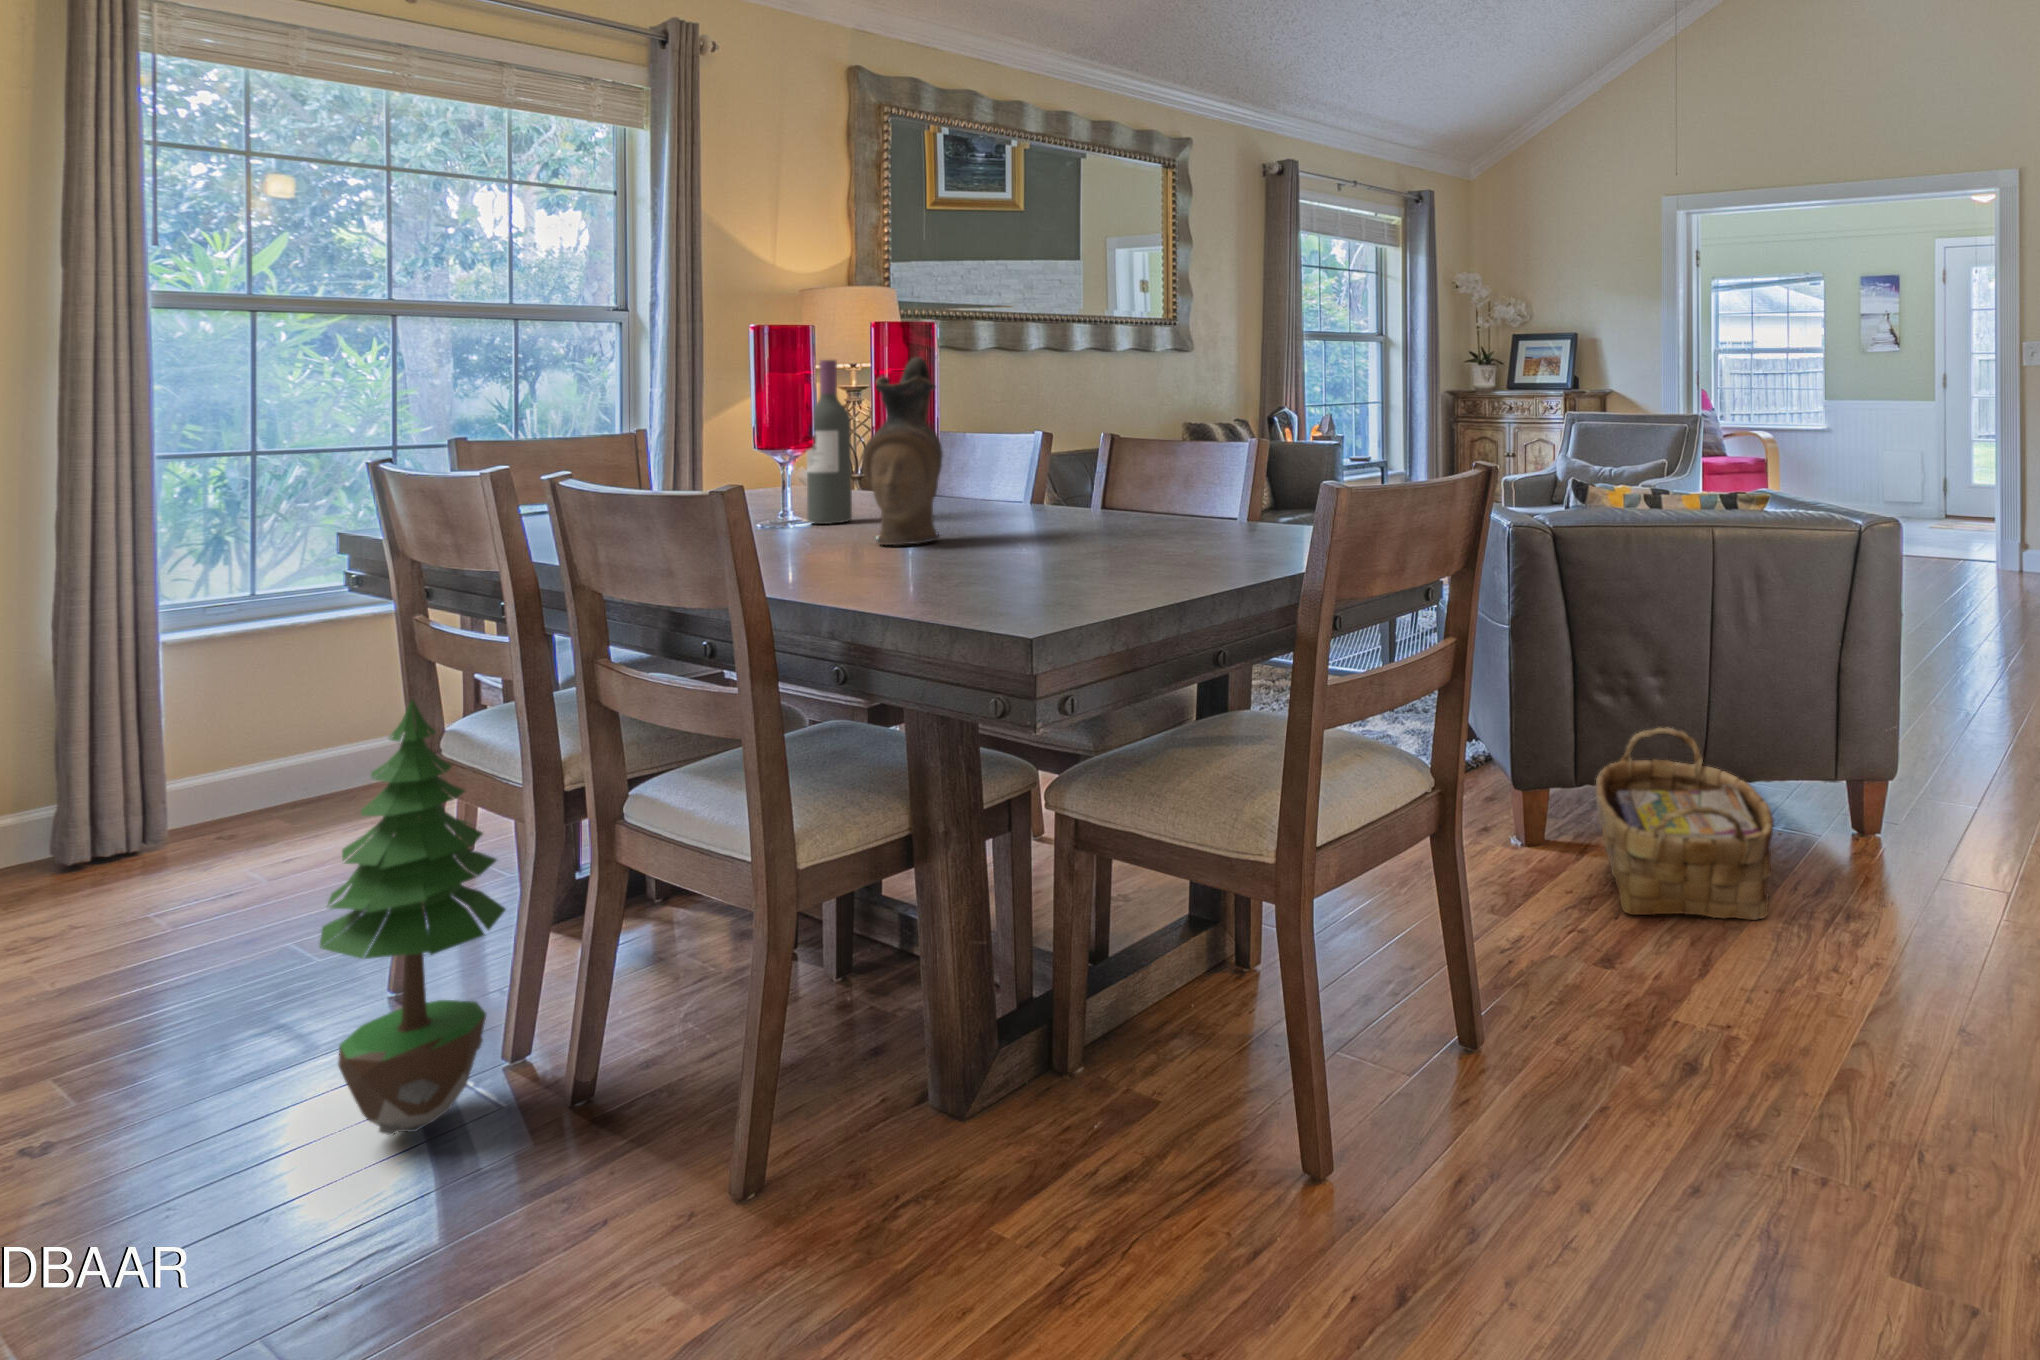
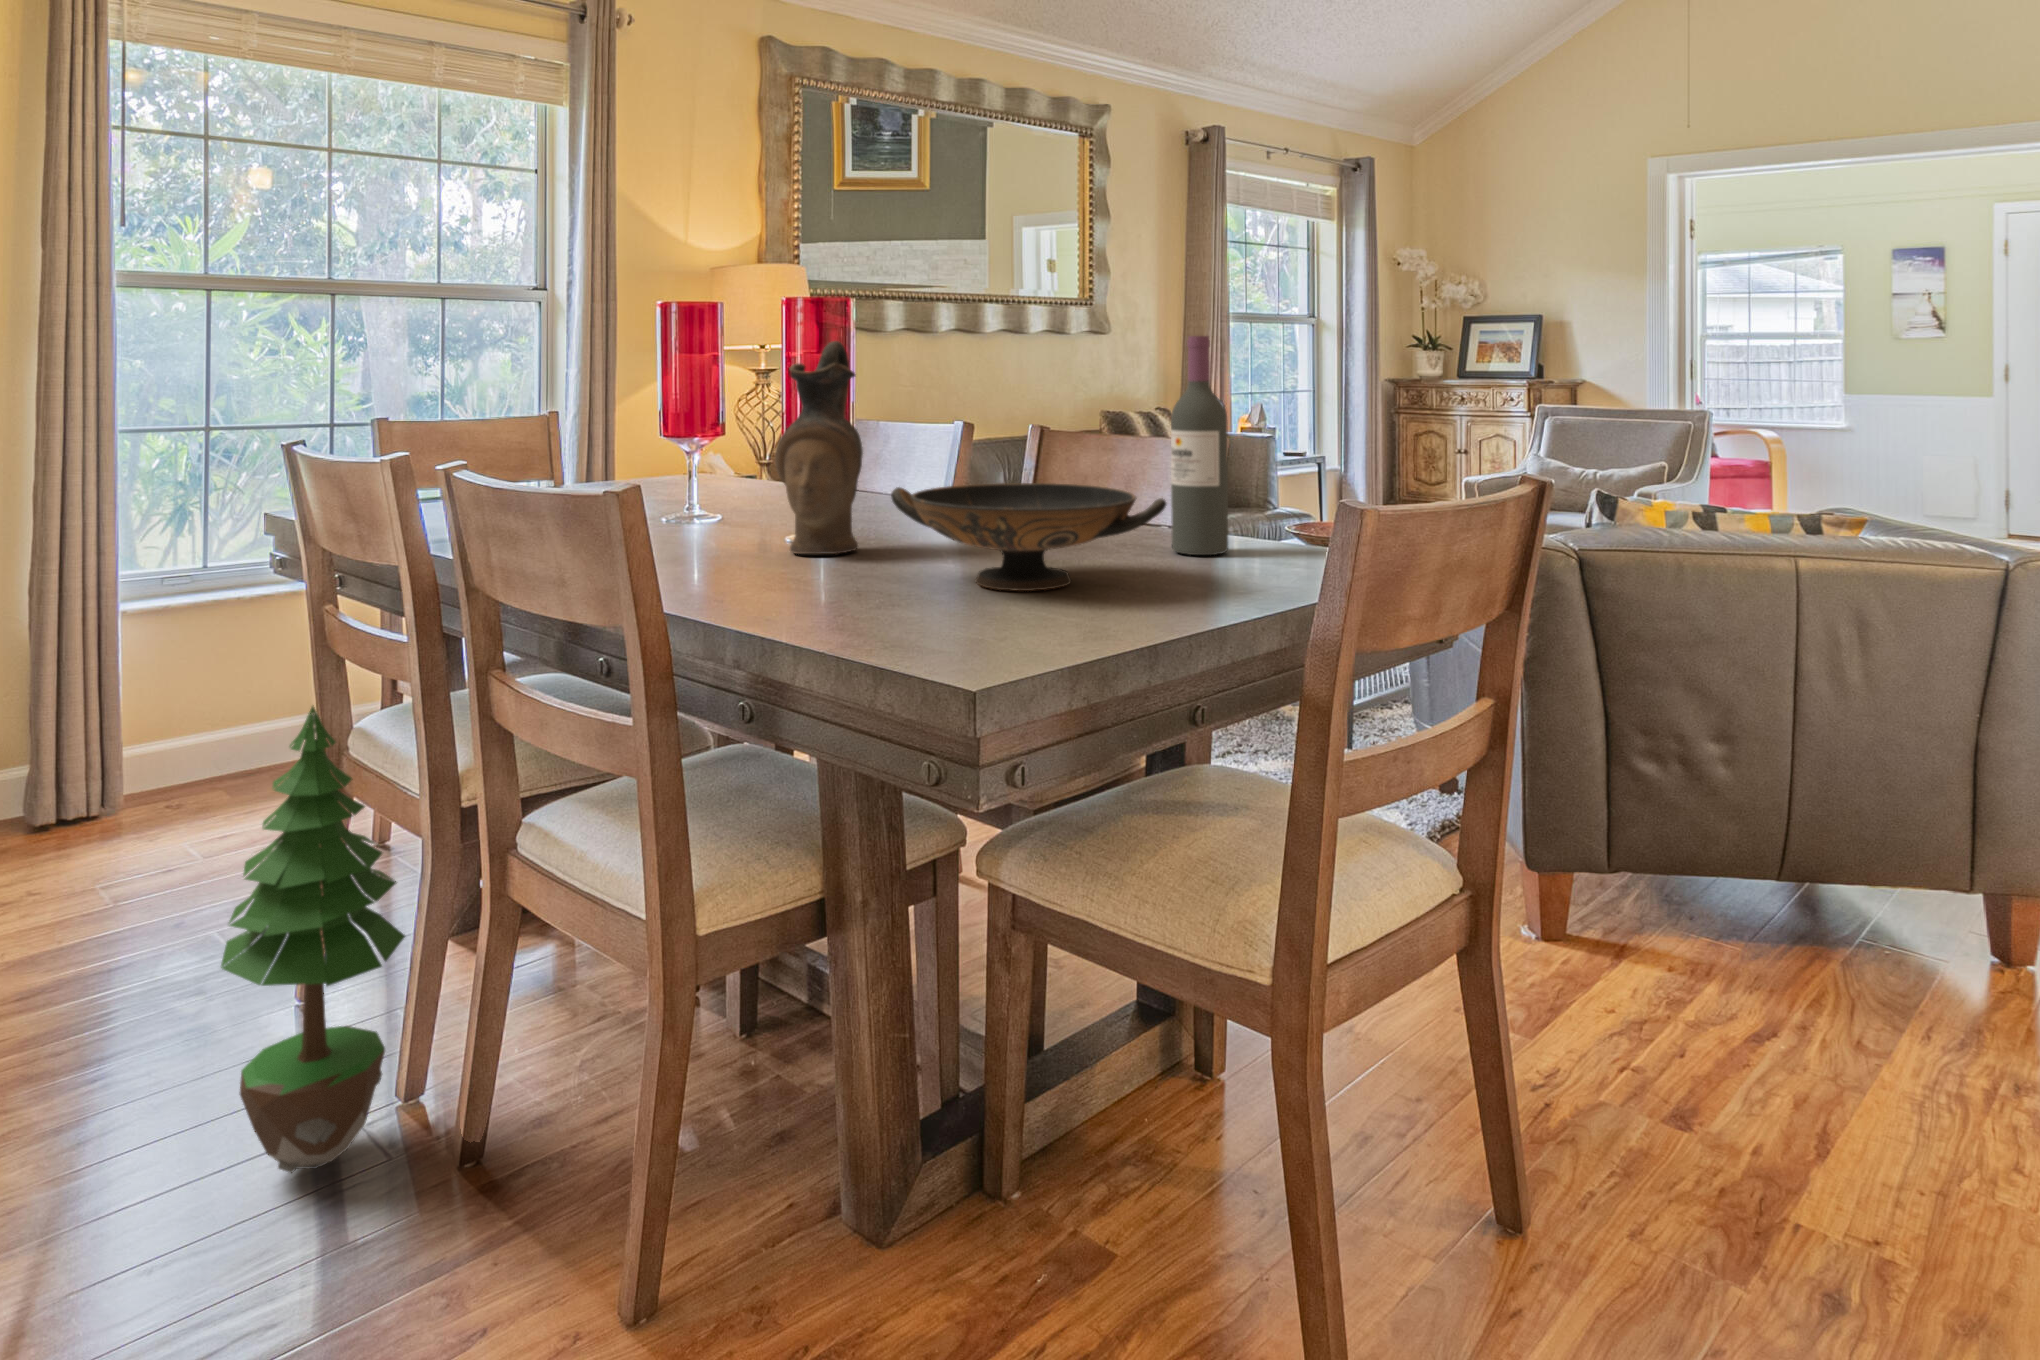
wine bottle: present [807,360,852,524] -> present [1171,336,1228,555]
decorative bowl: none [966,476,1198,565] -> present [891,483,1166,591]
woven basket: present [1596,727,1774,920] -> none [1632,806,1887,1068]

